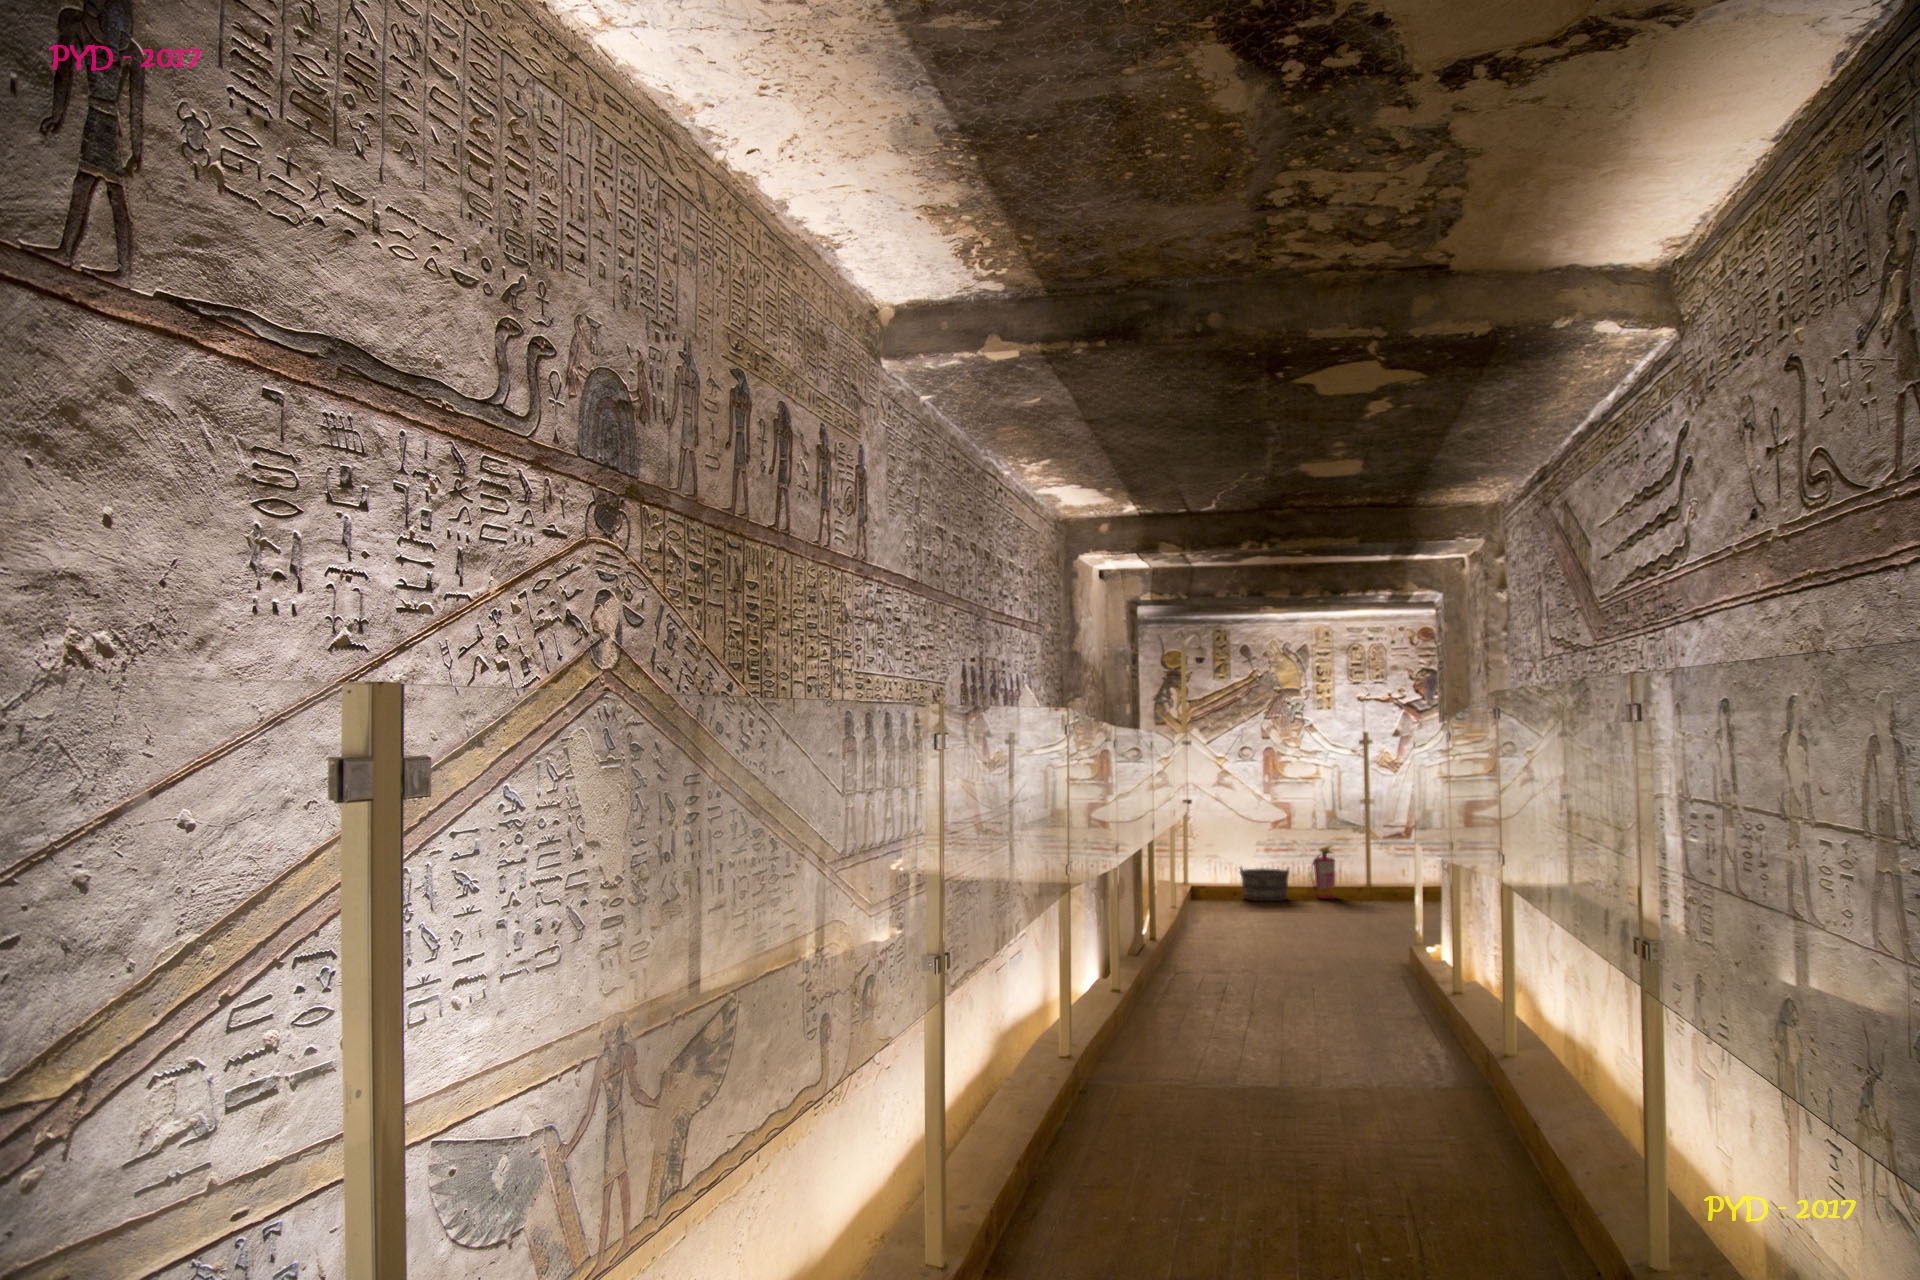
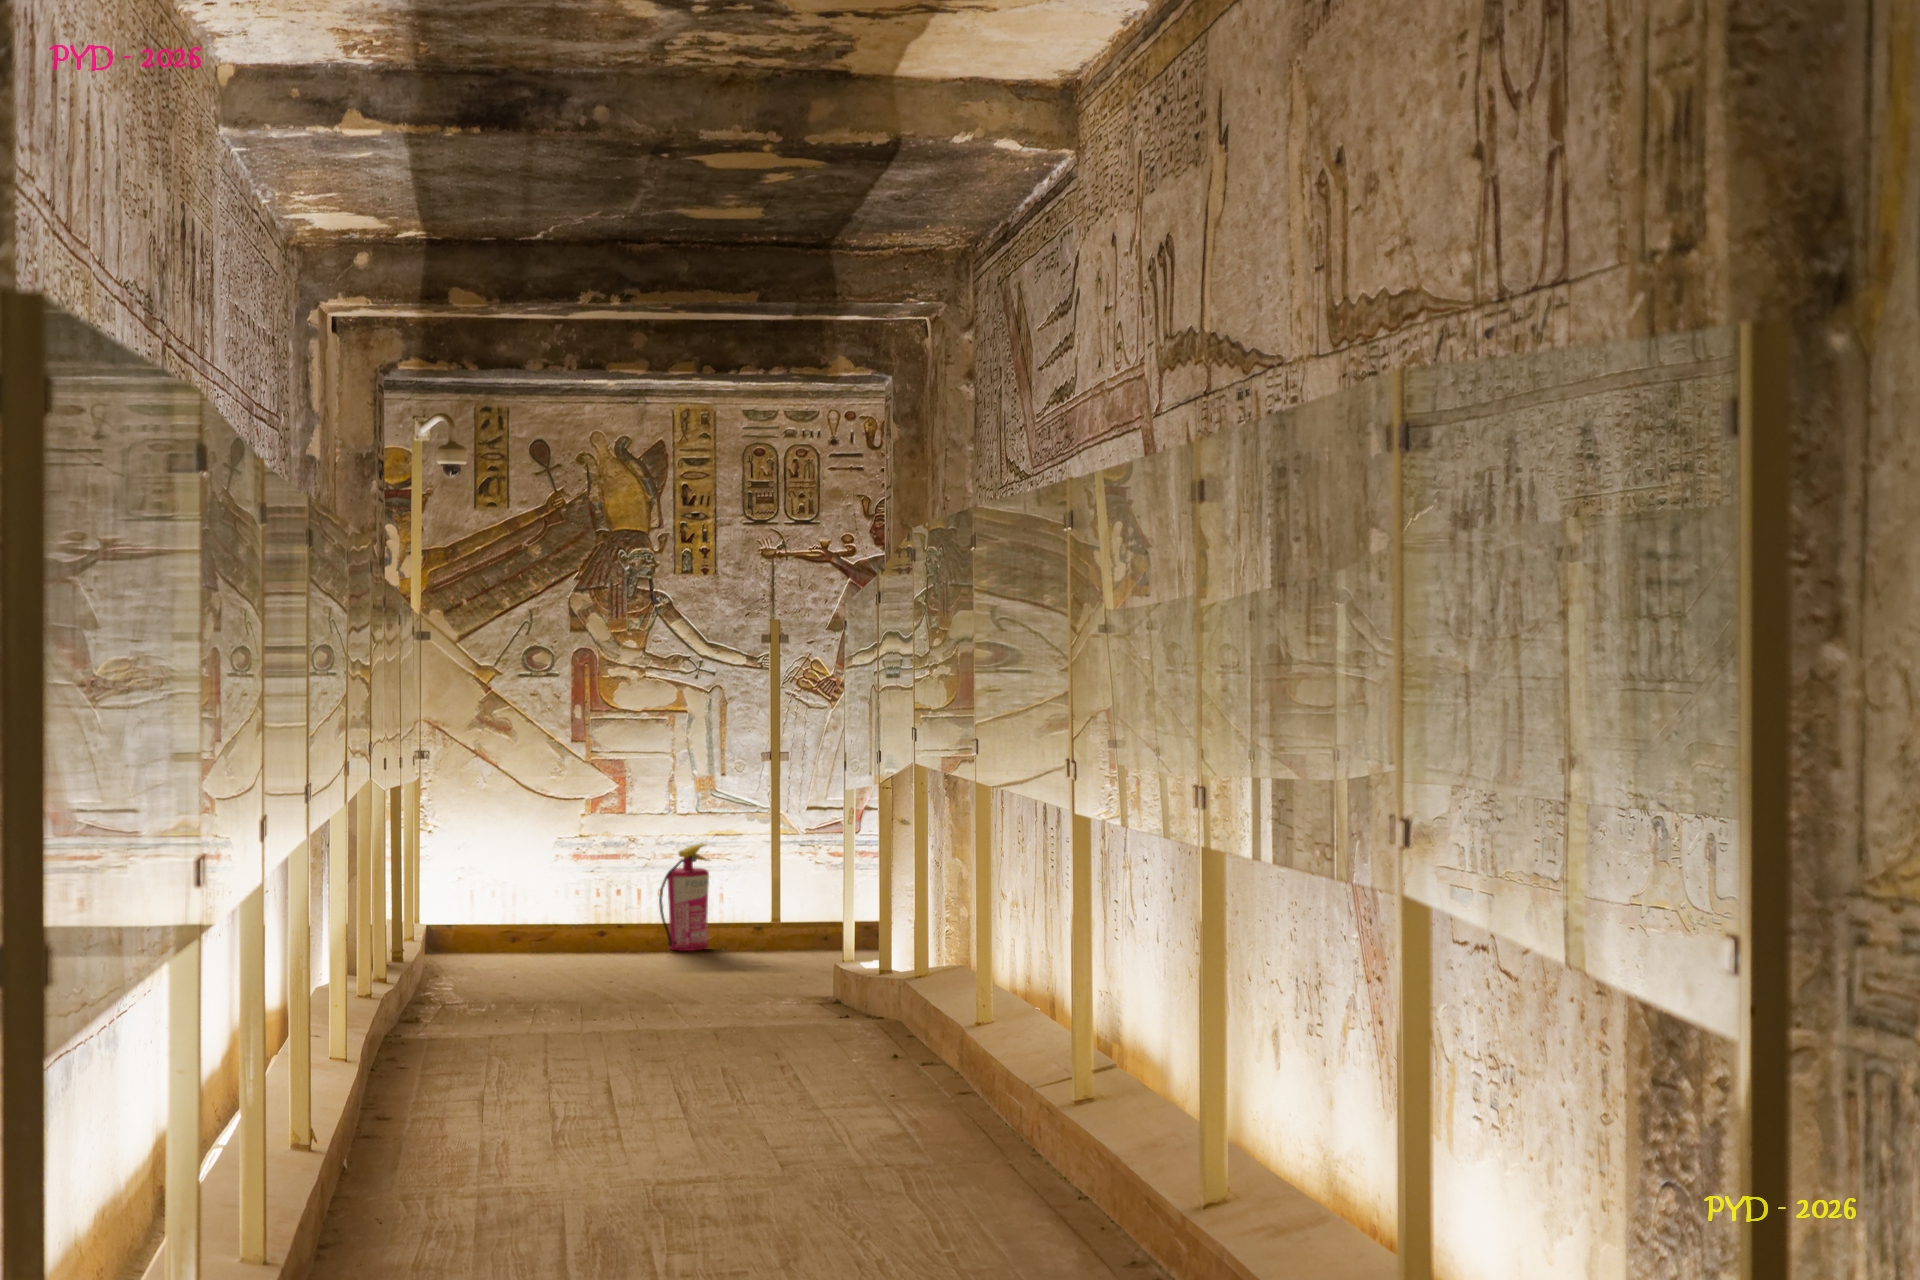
bucket: present [1240,868,1289,901] -> none [514,892,617,962]

